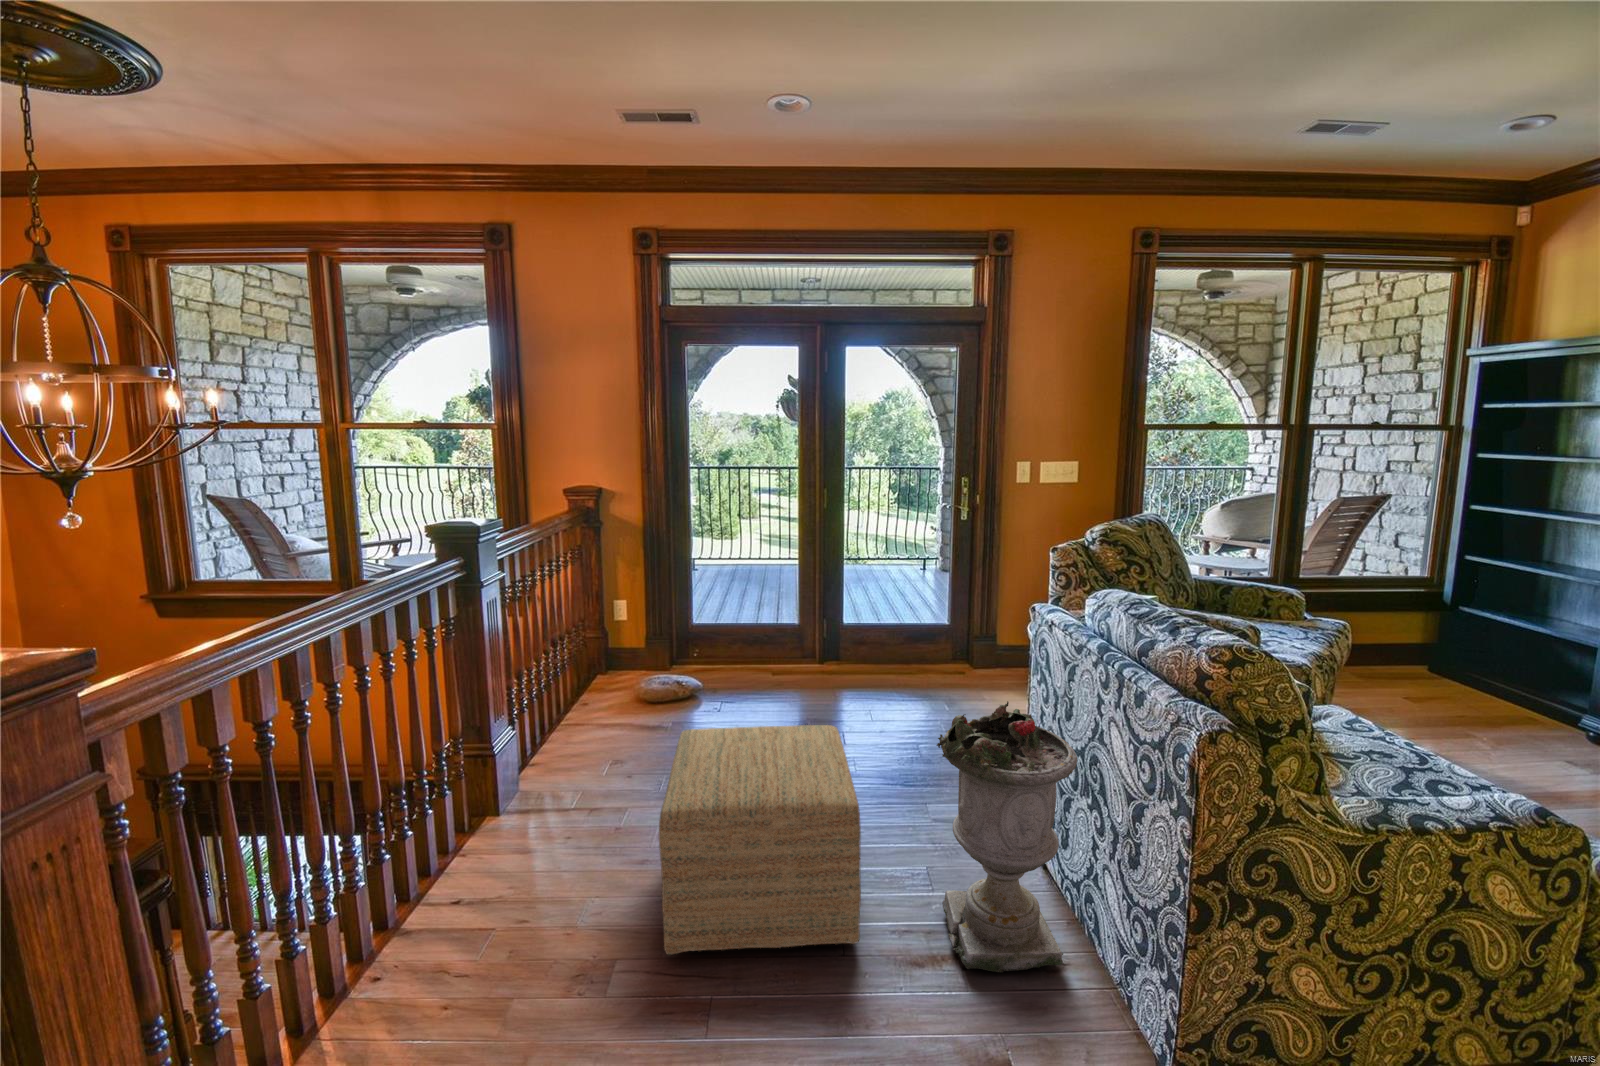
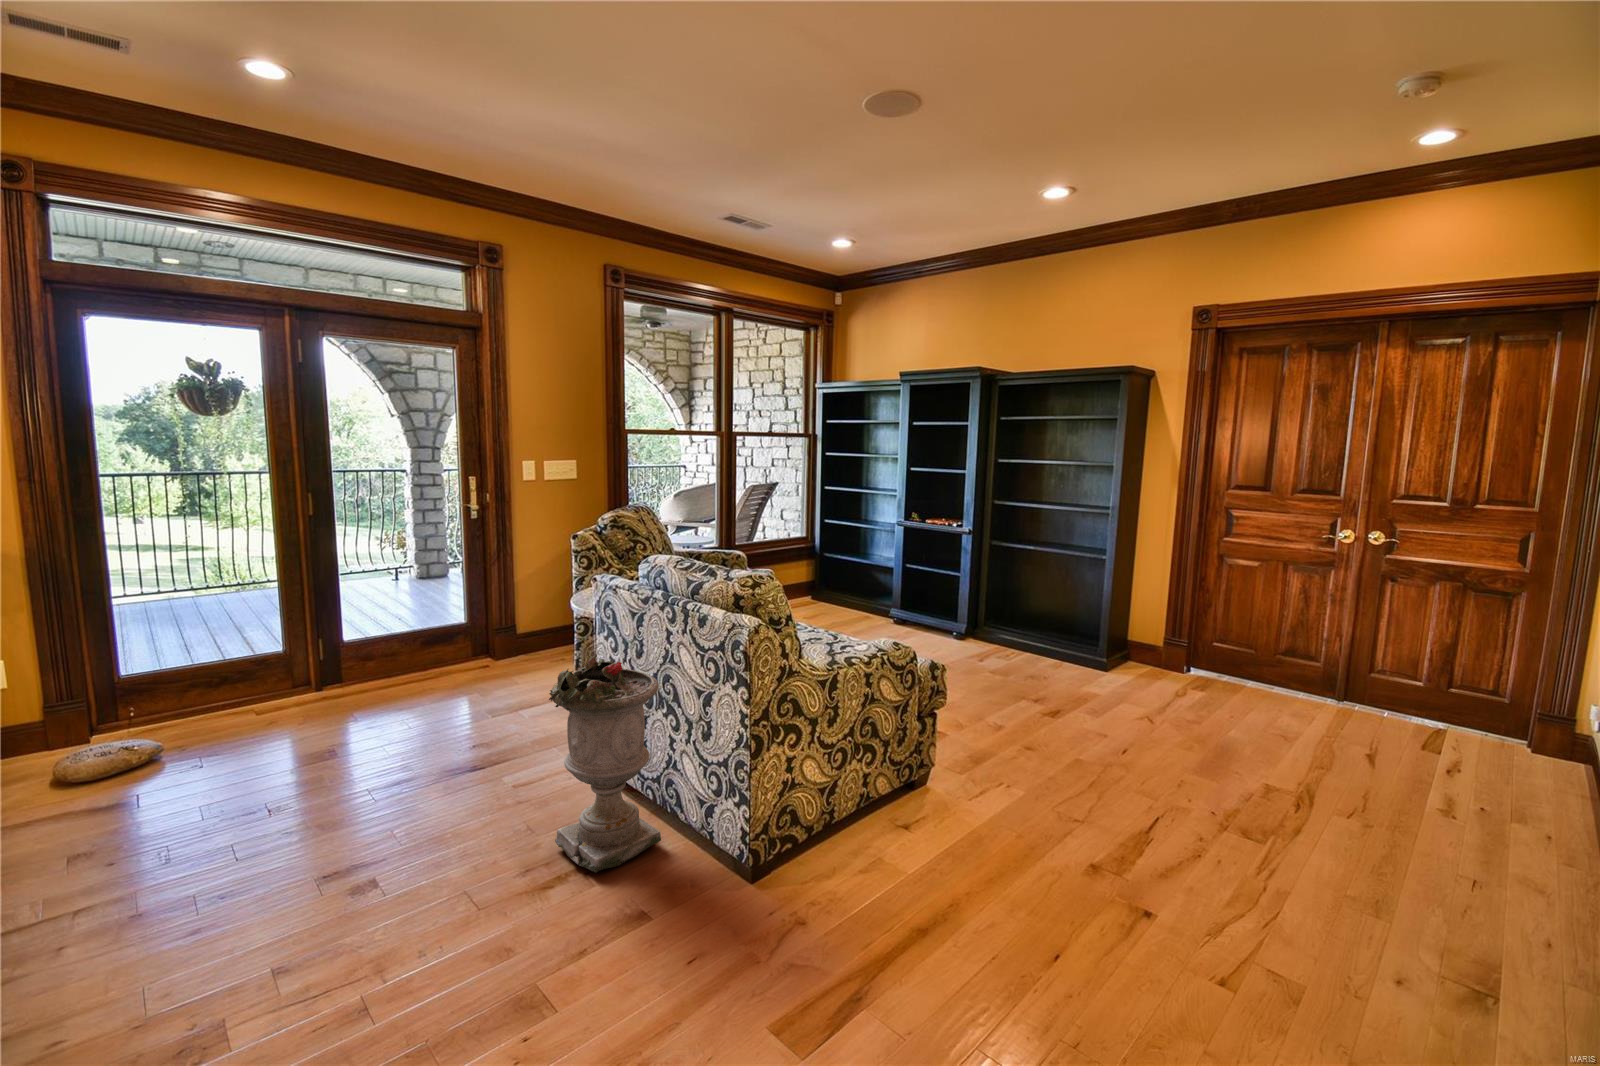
ottoman: present [659,725,861,955] -> none [234,723,499,990]

